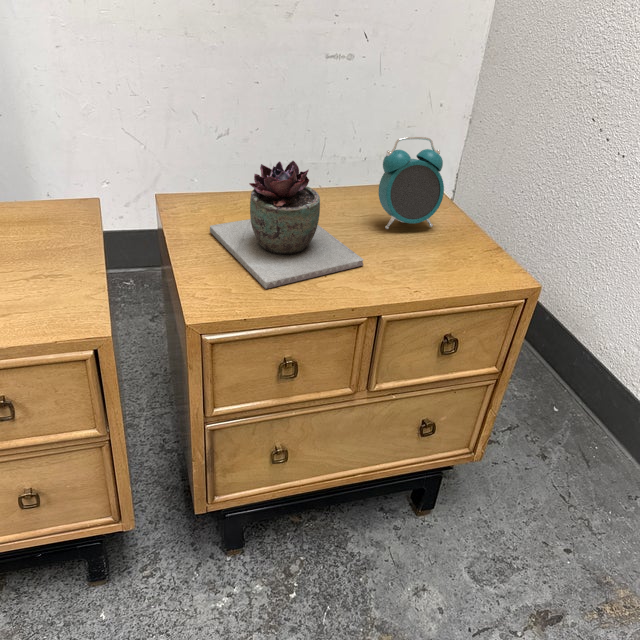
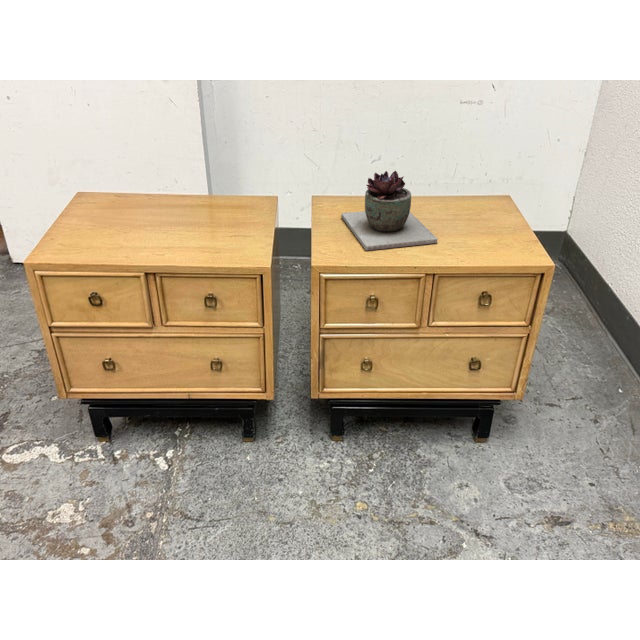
alarm clock: present [379,137,444,229] -> none [462,158,510,224]

